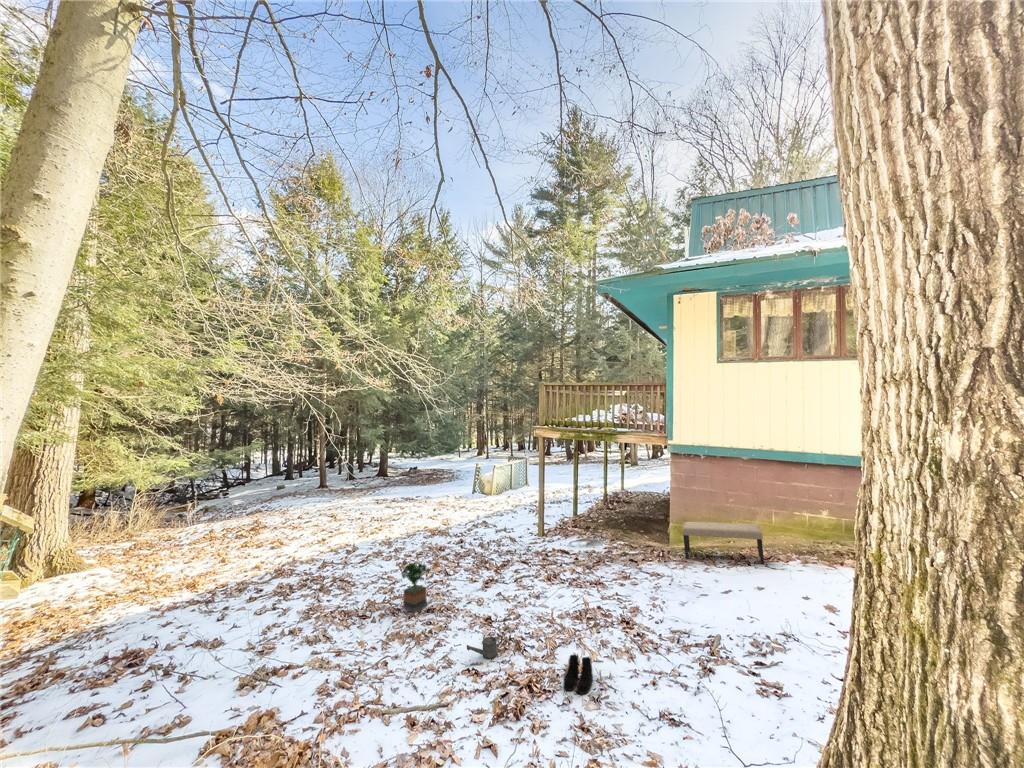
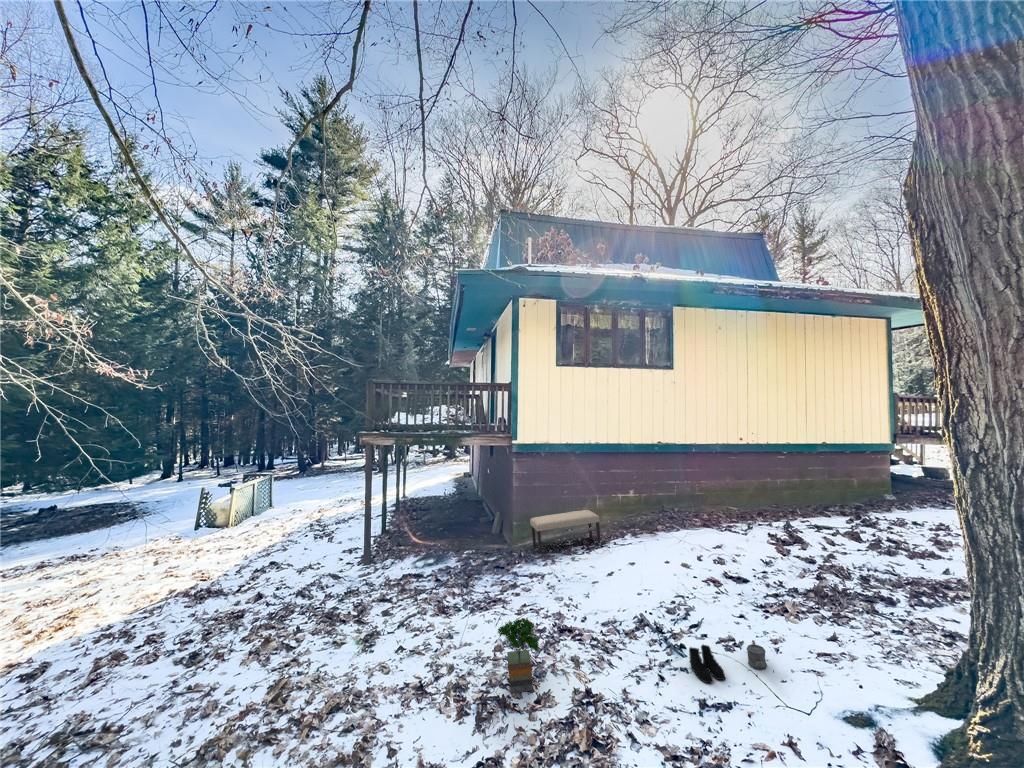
potted tree: present [401,563,430,613] -> present [498,618,539,693]
watering can: present [467,636,503,659] -> present [747,640,767,670]
boots: present [563,654,593,694] -> present [689,645,725,683]

